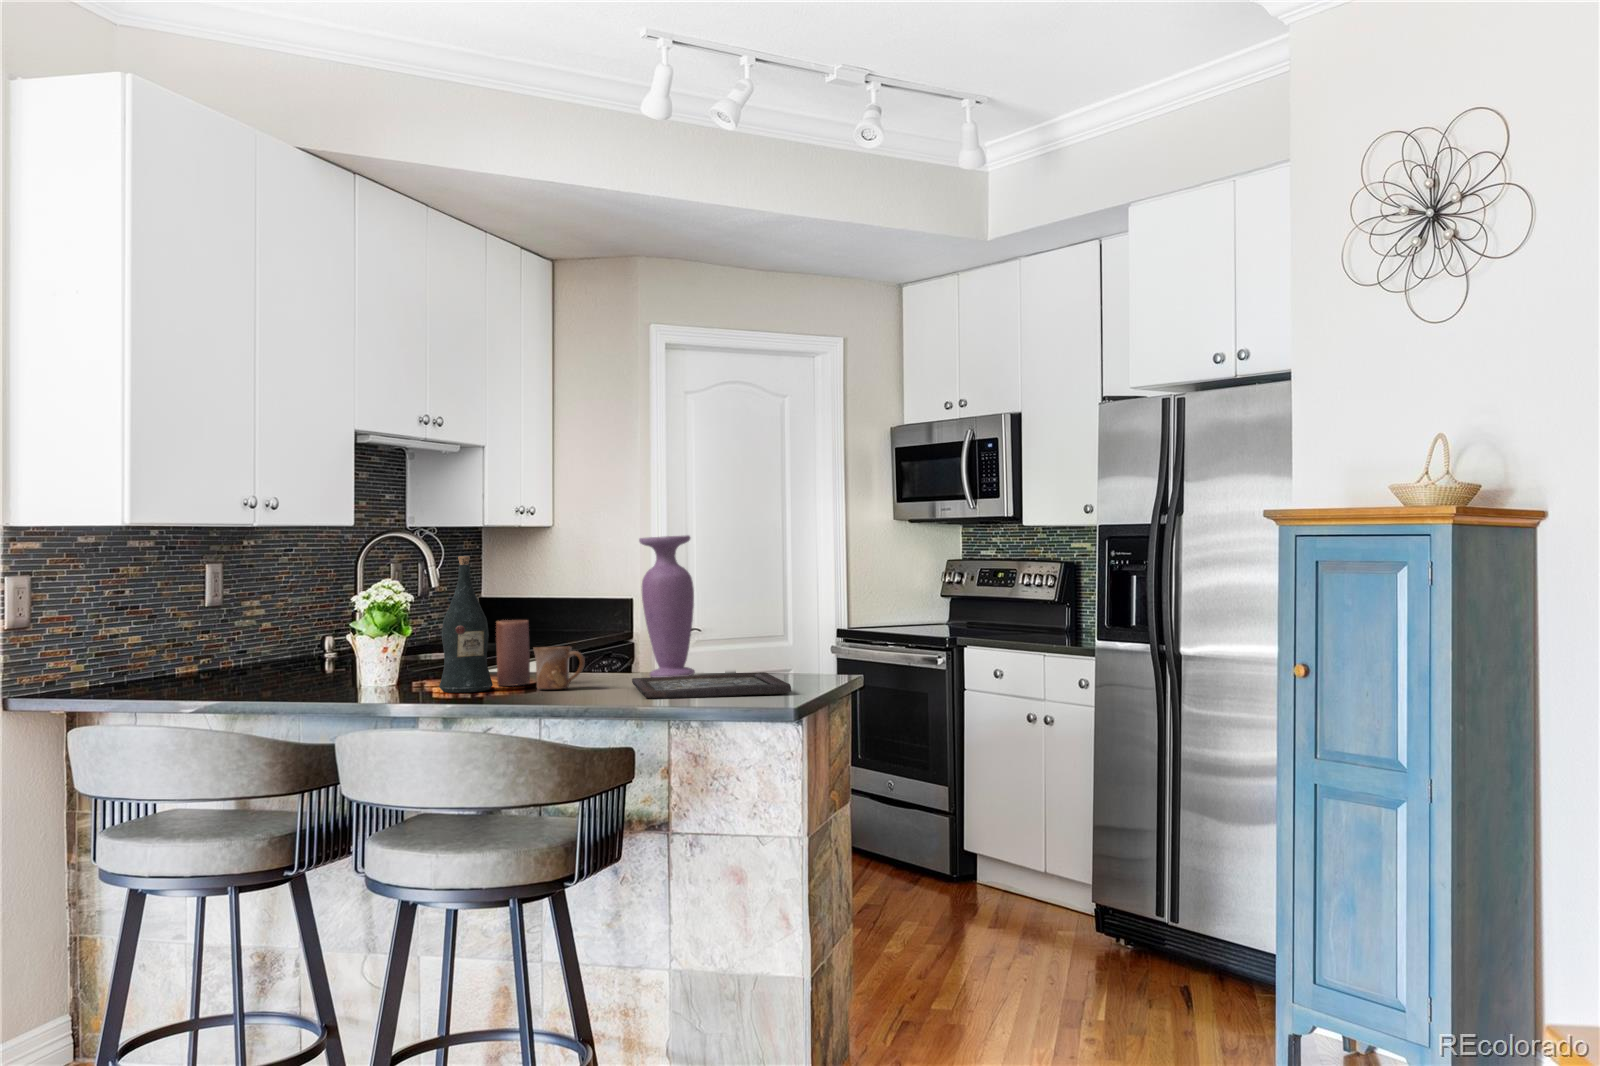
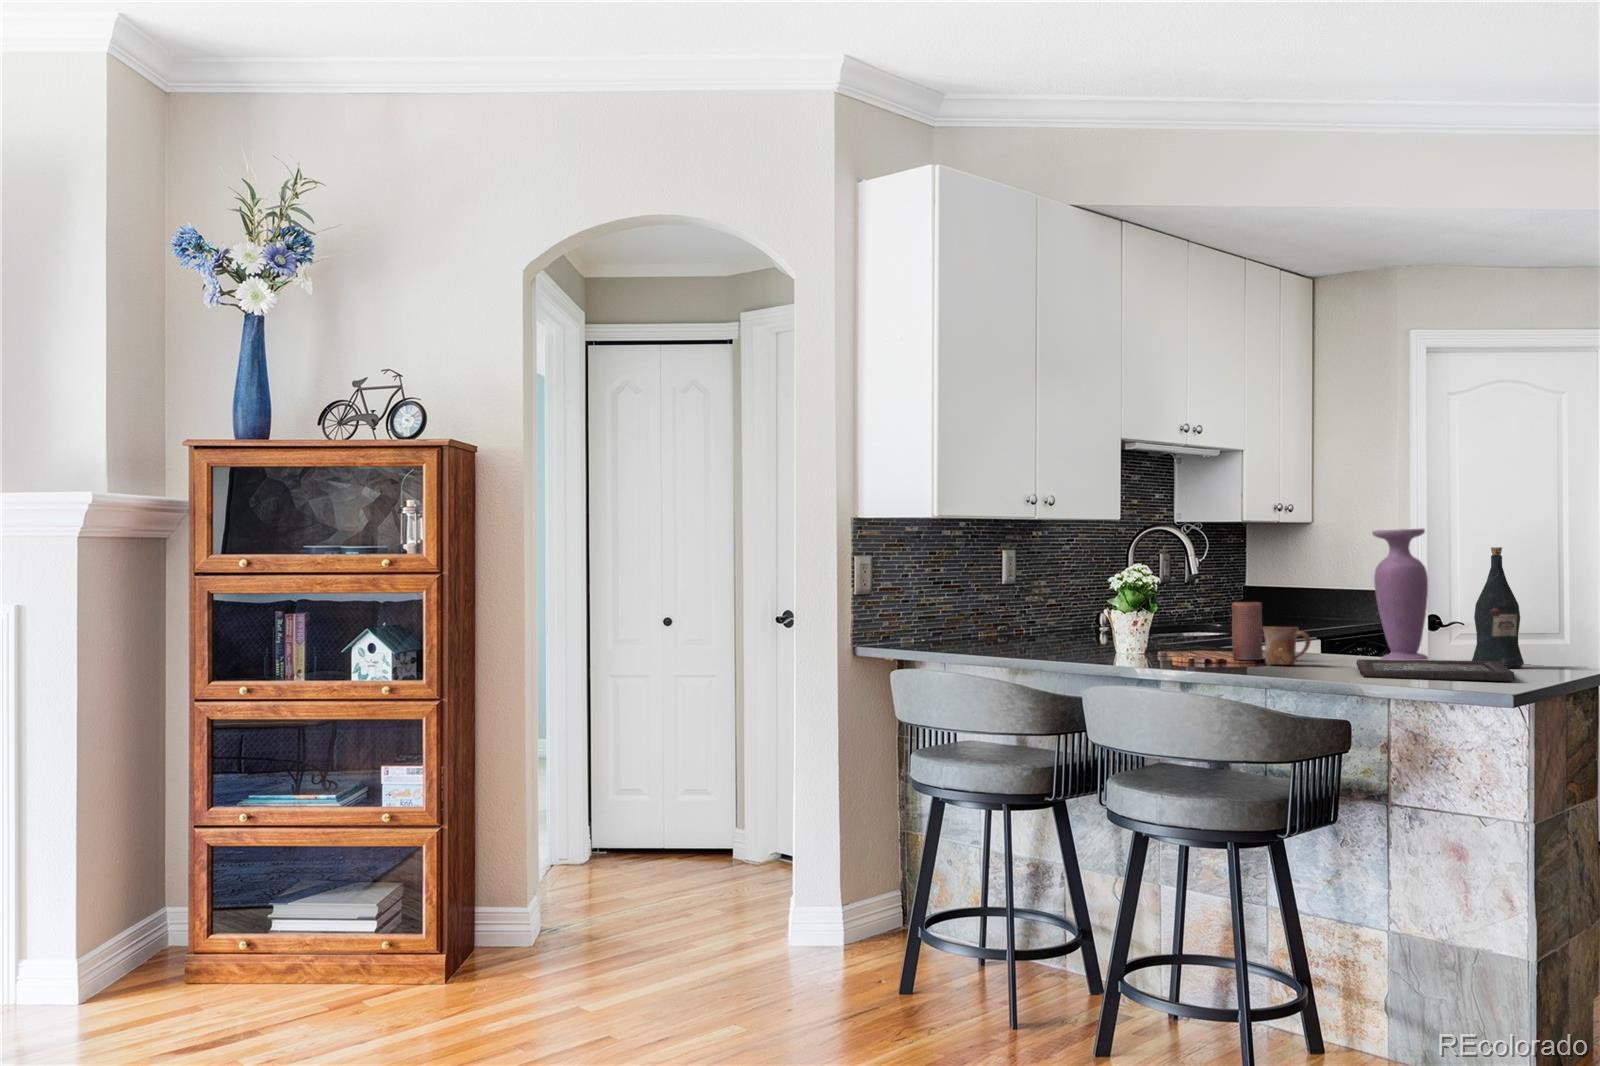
wine bottle: present [439,556,493,692] -> present [1472,547,1524,668]

